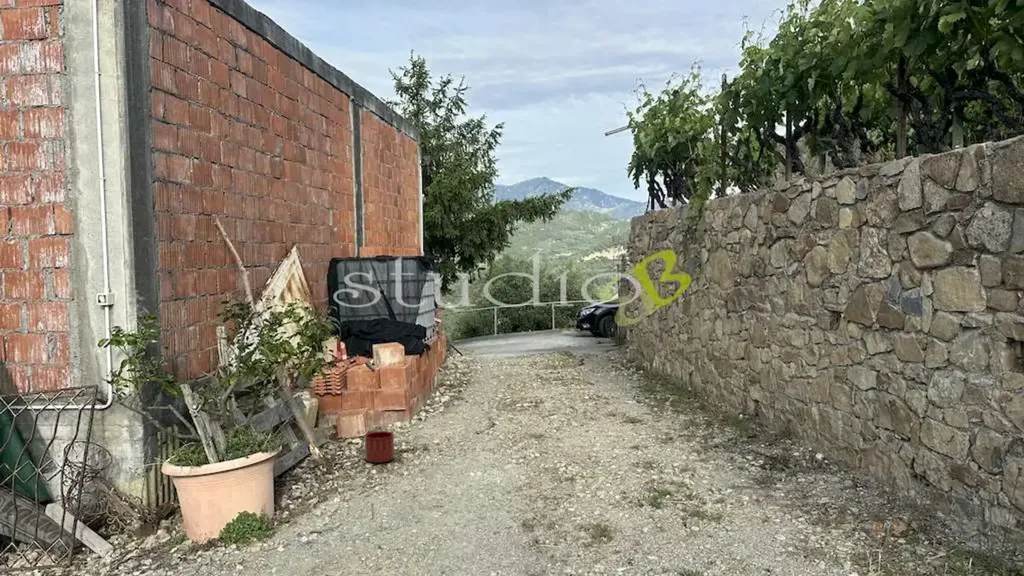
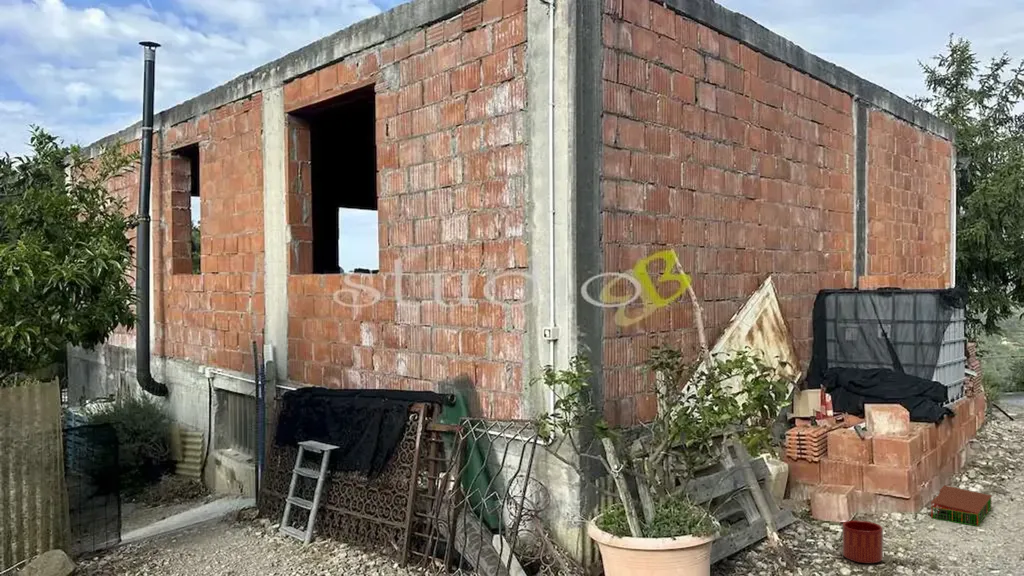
storage bin: none [421,400,459,424] -> present [931,485,992,526]

